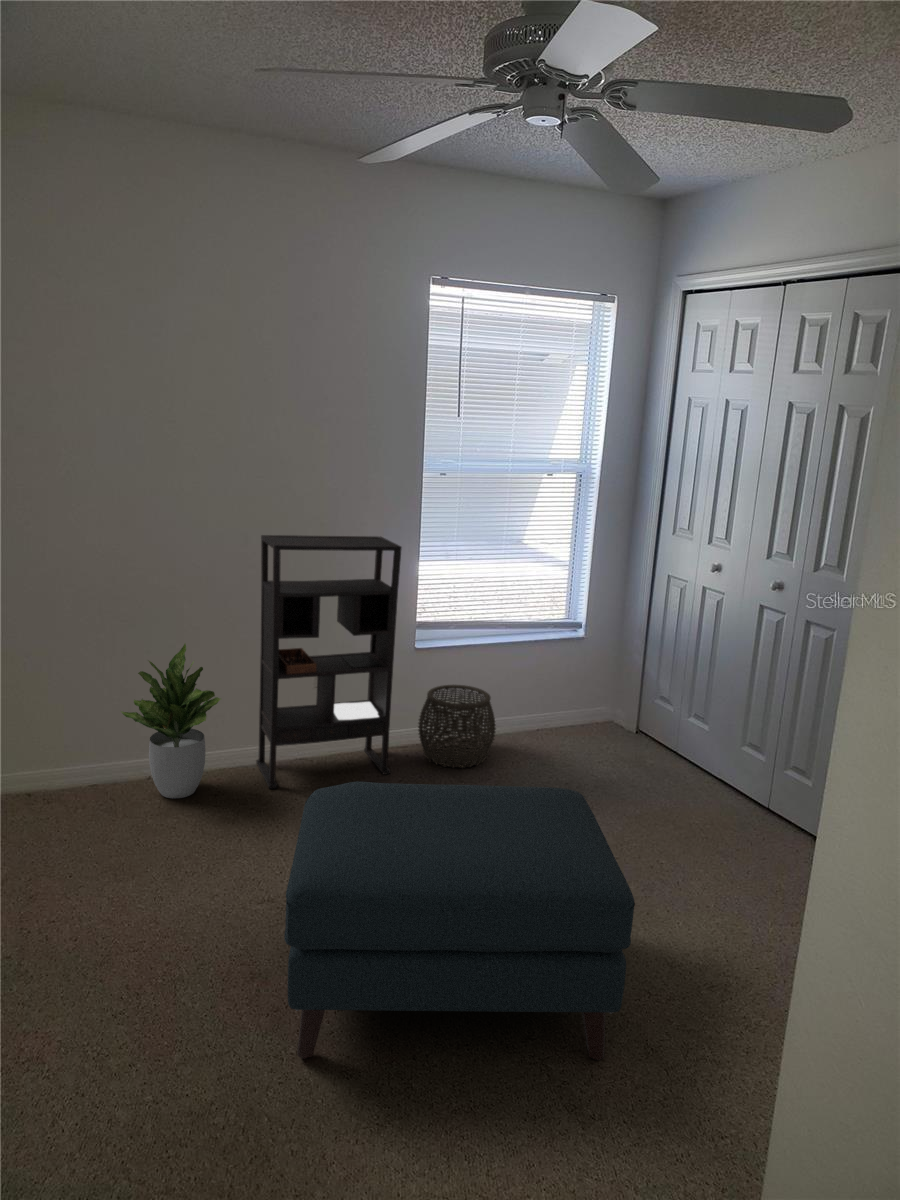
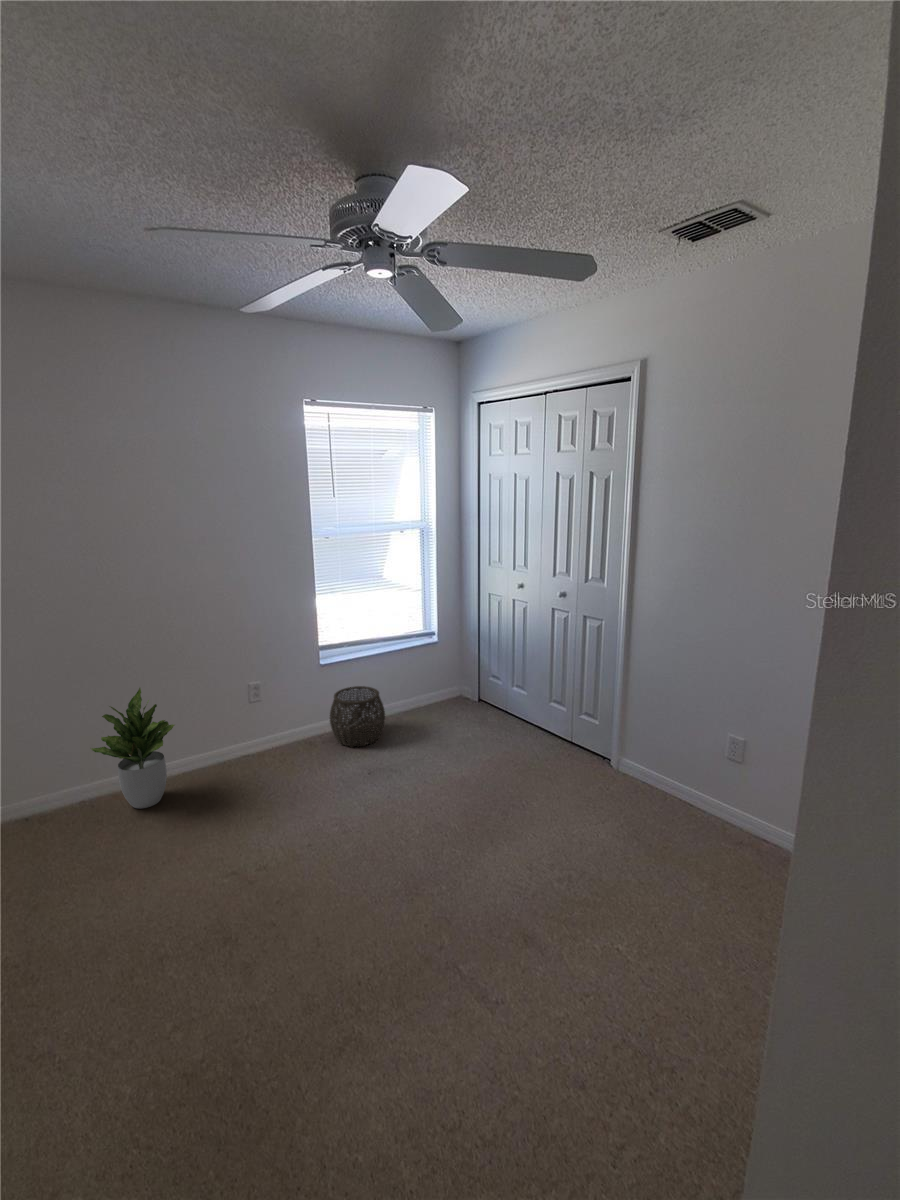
bookshelf: present [256,535,401,789] -> none [194,588,313,787]
ottoman: present [284,781,635,1060] -> none [240,760,509,1020]

